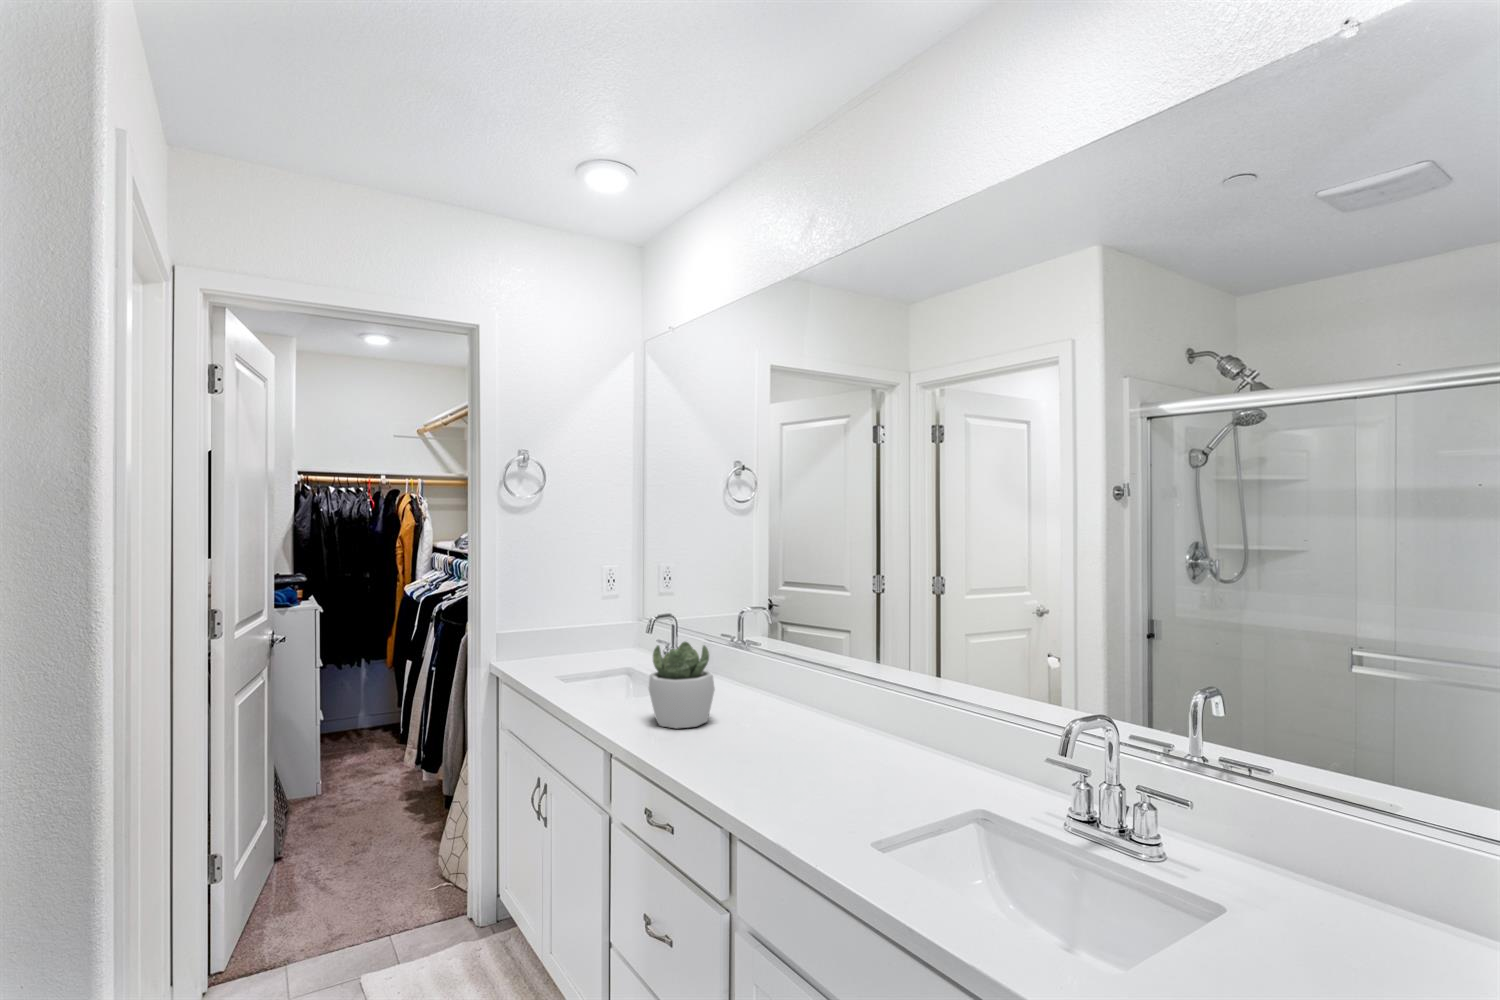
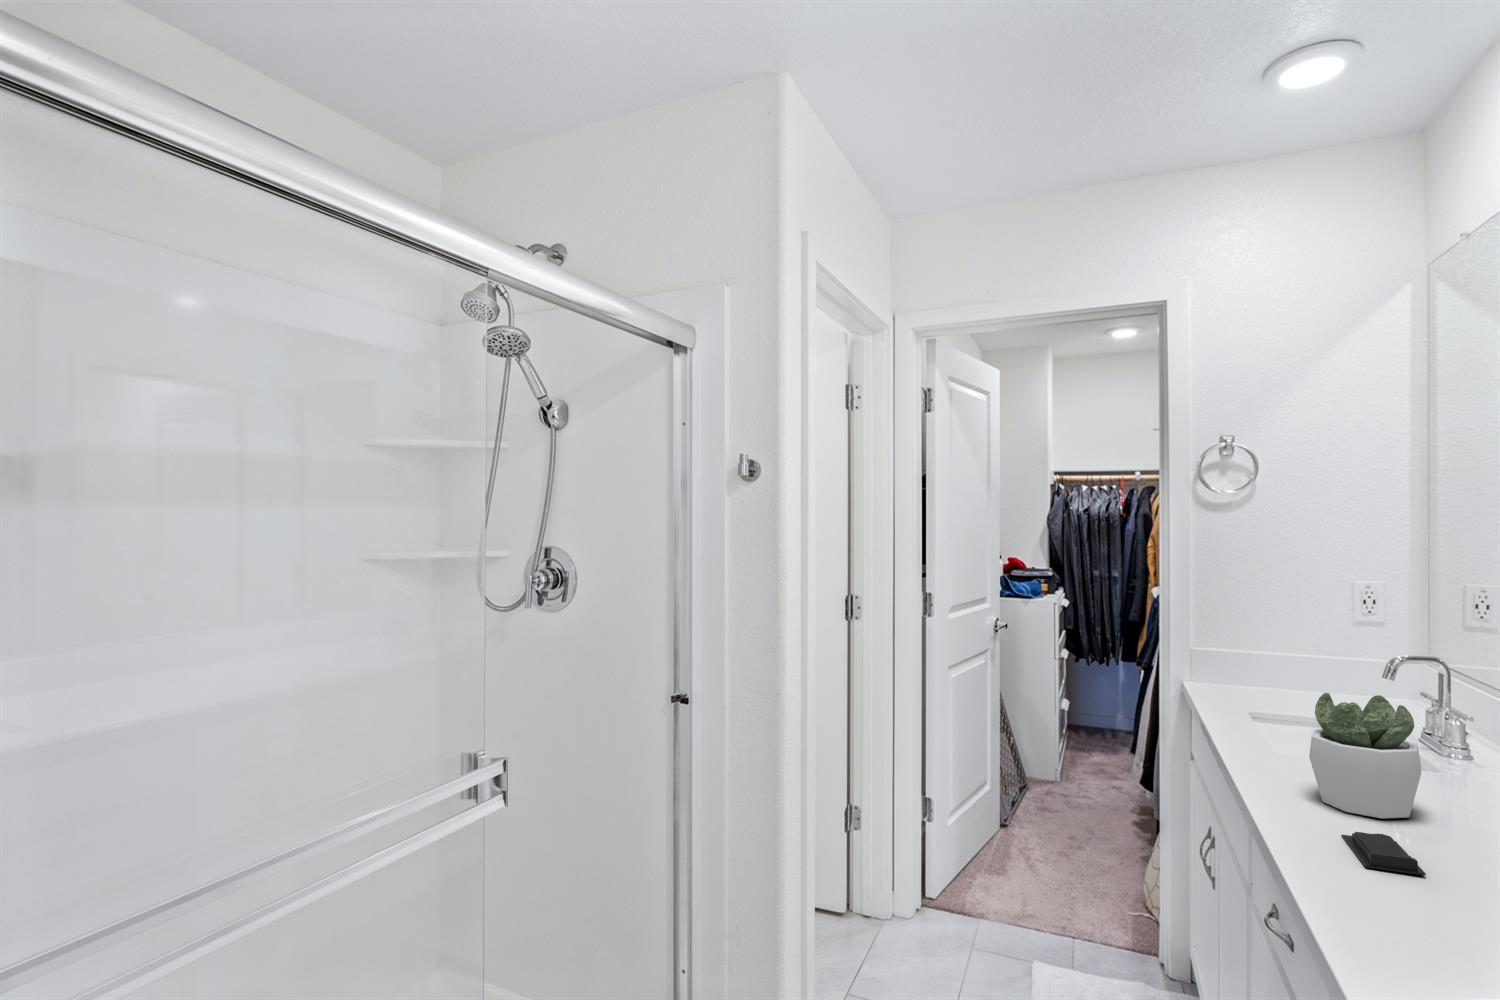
soap bar: none [688,735,744,759] -> present [1341,832,1426,876]

